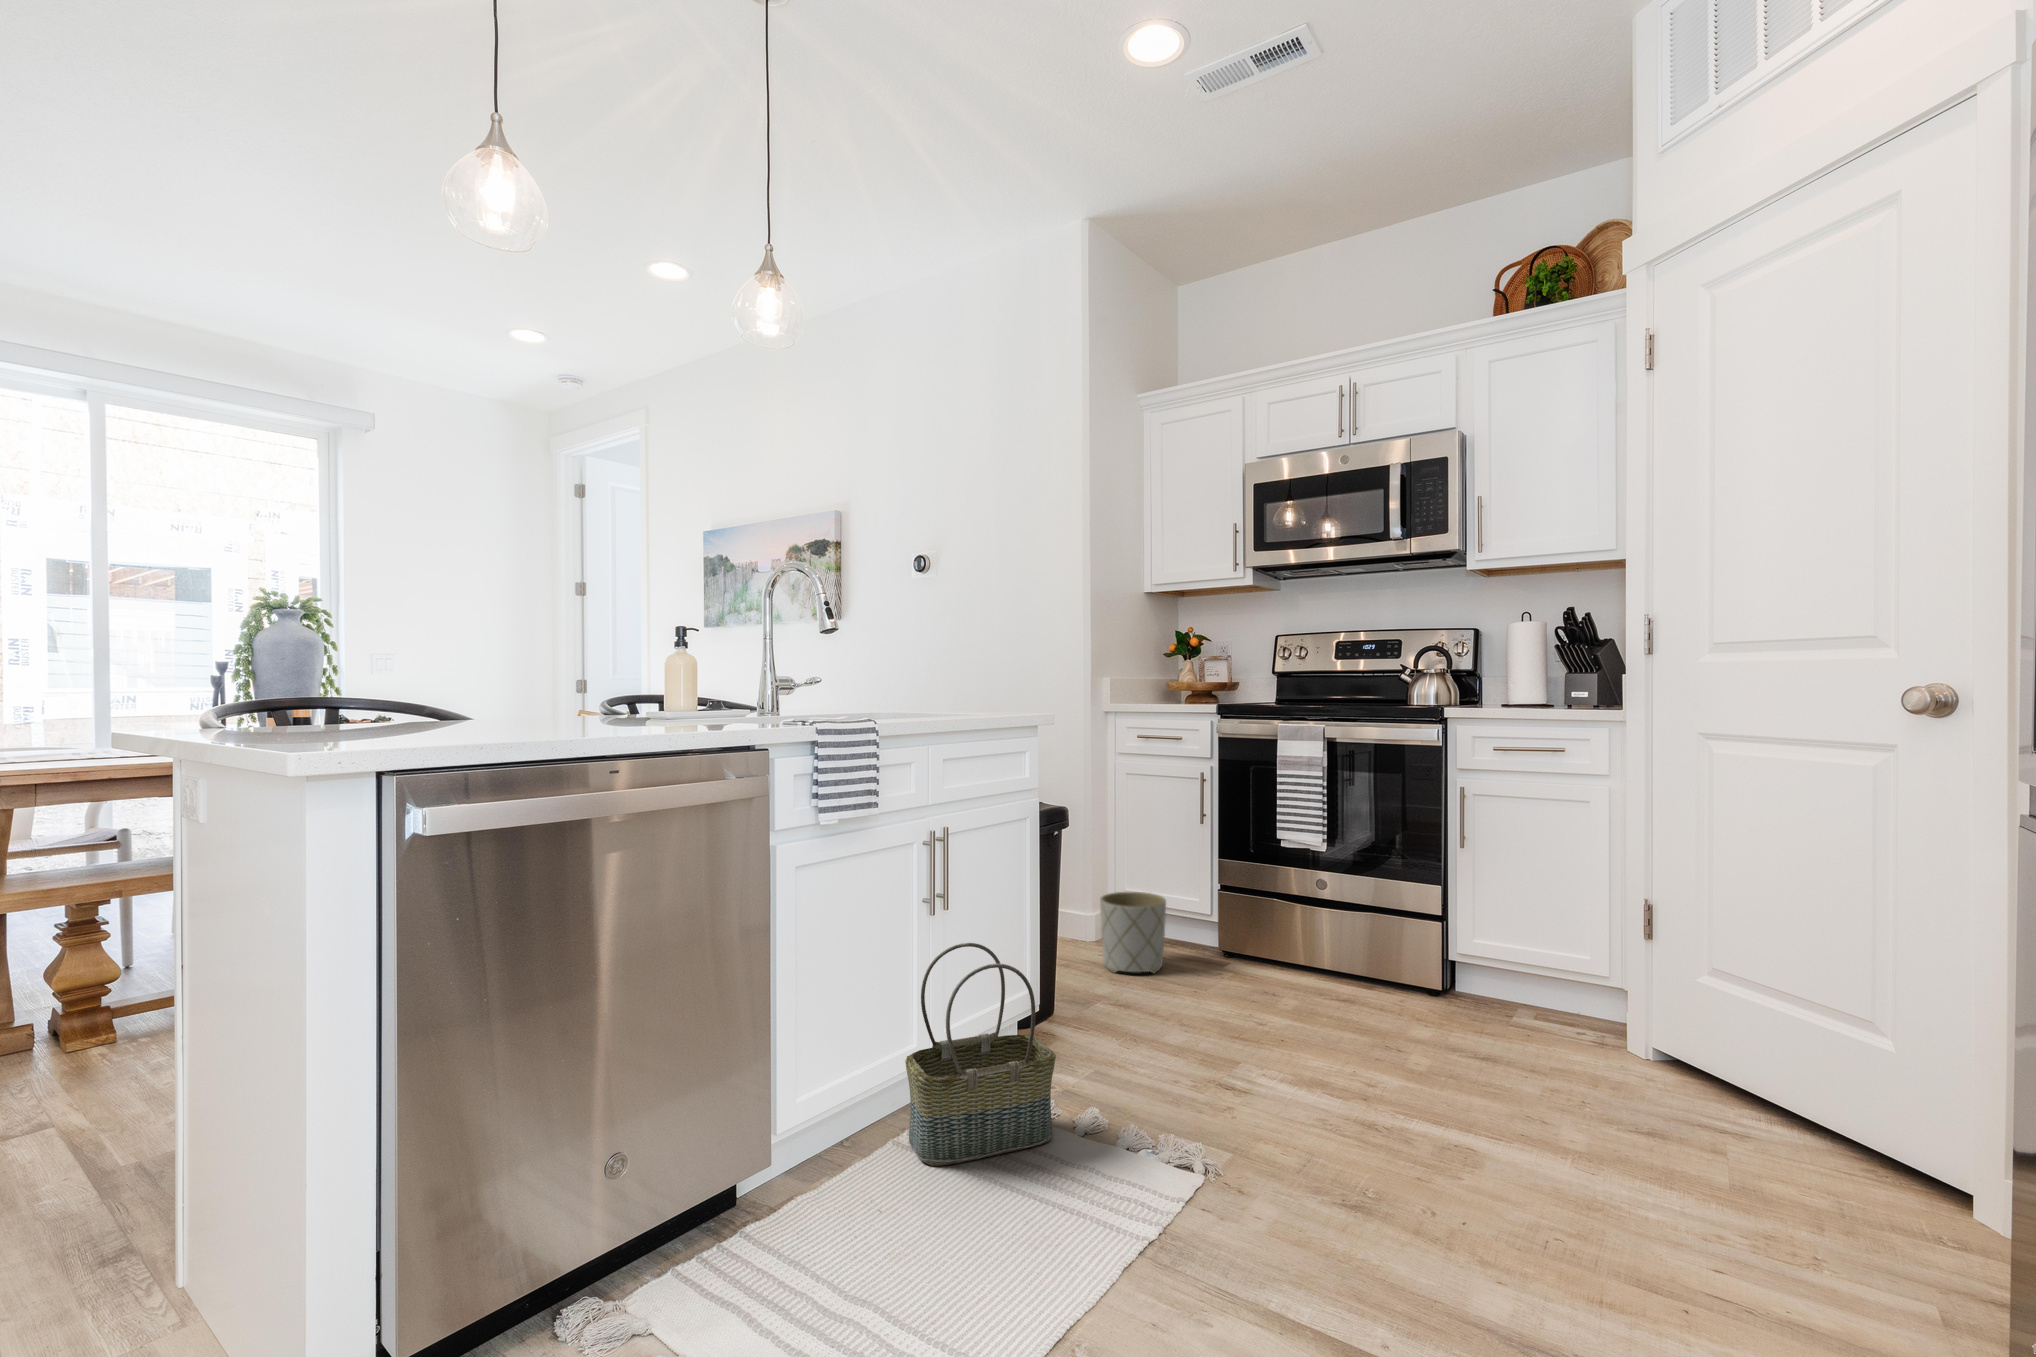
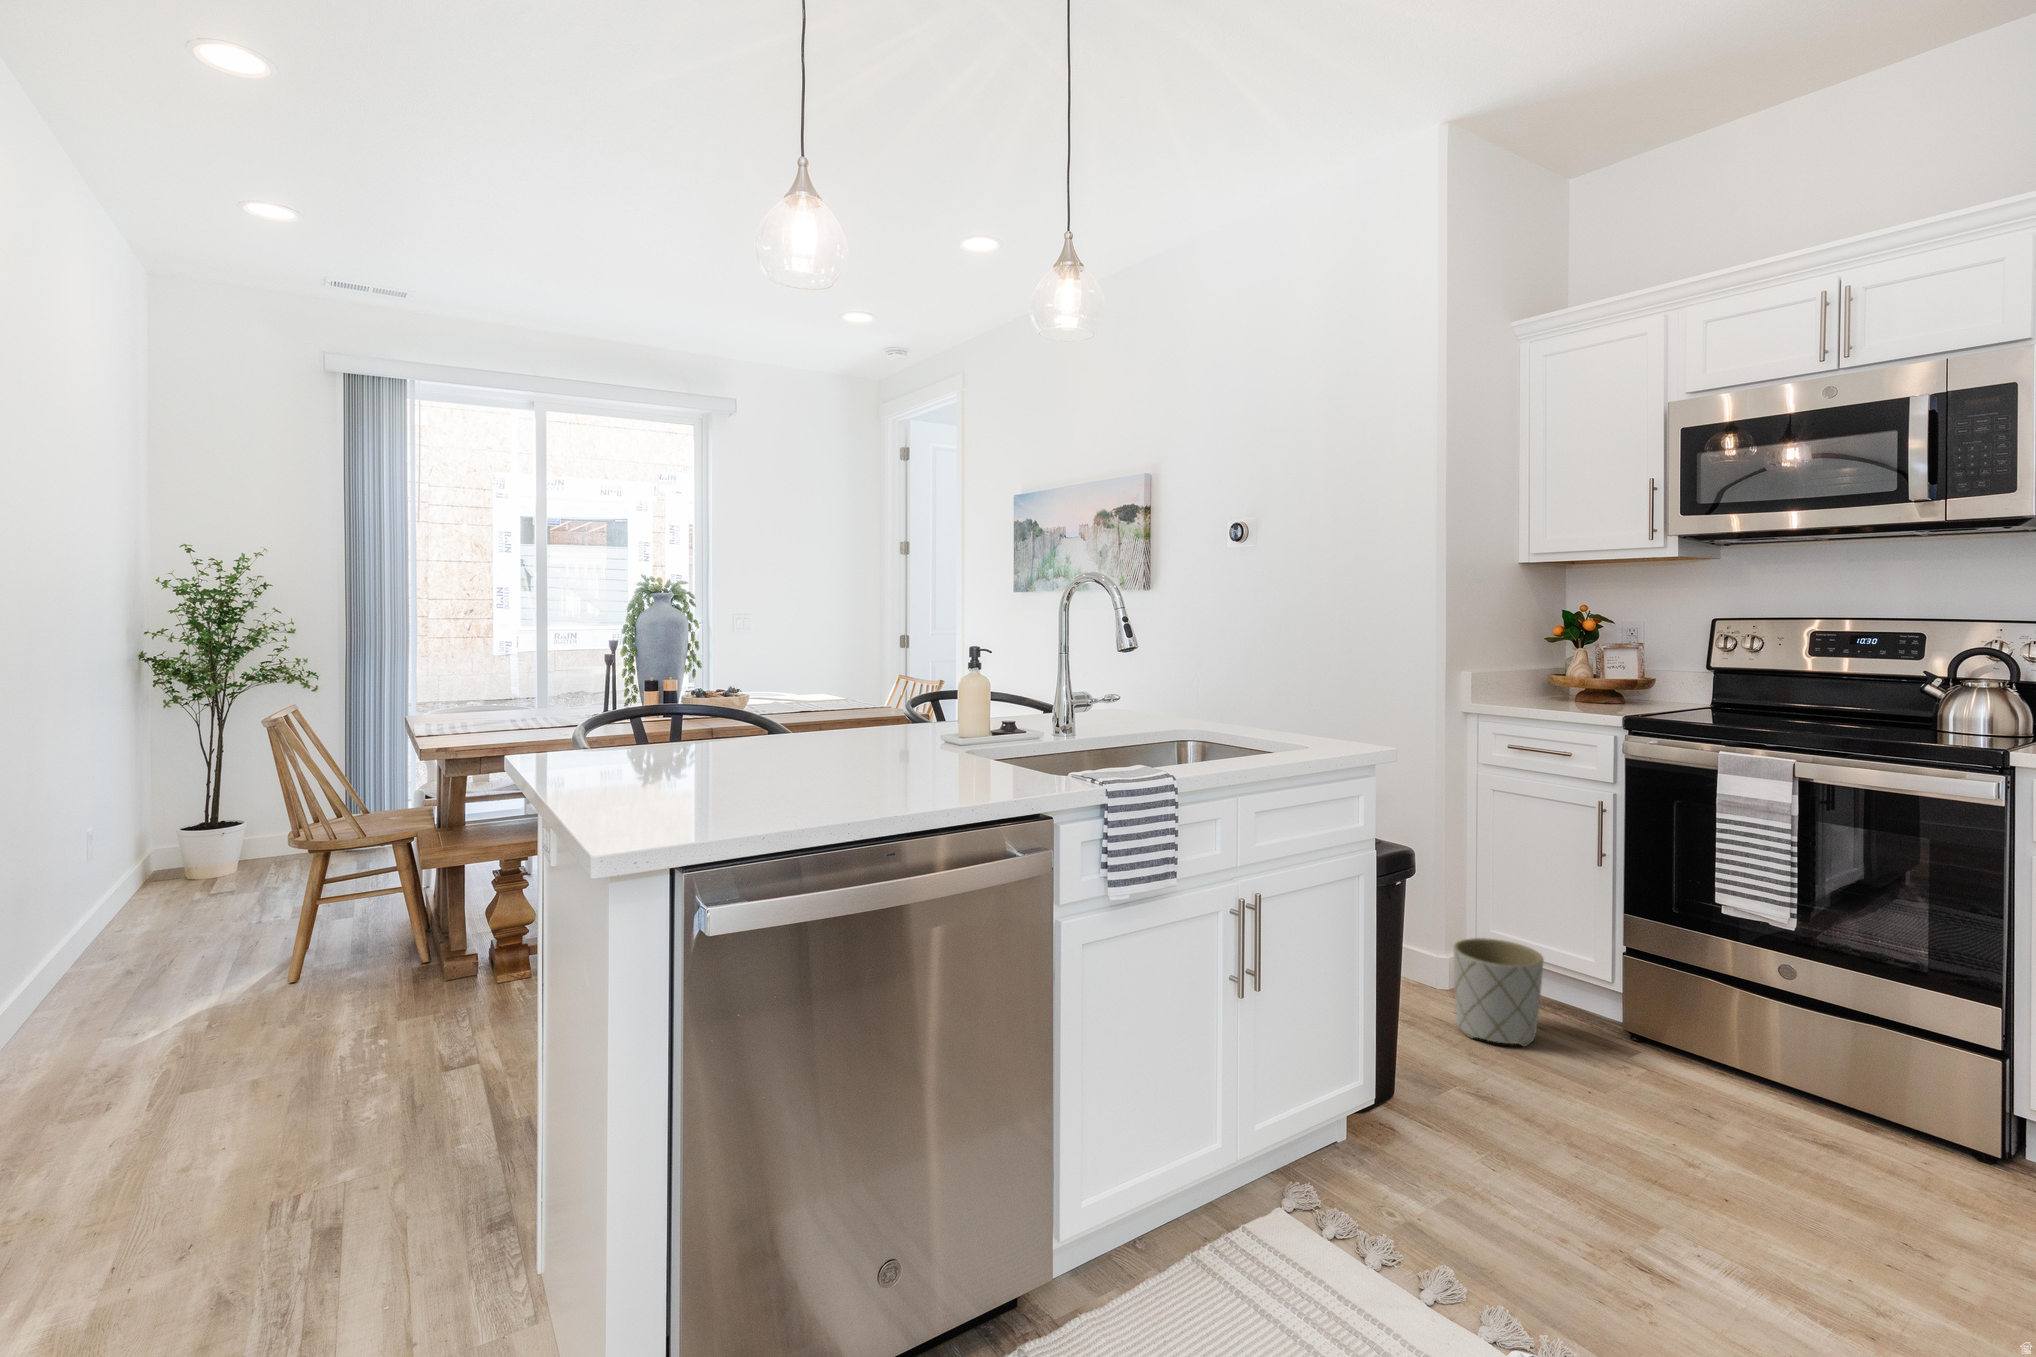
basket: present [905,943,1056,1166] -> none [1208,1037,1399,1308]

